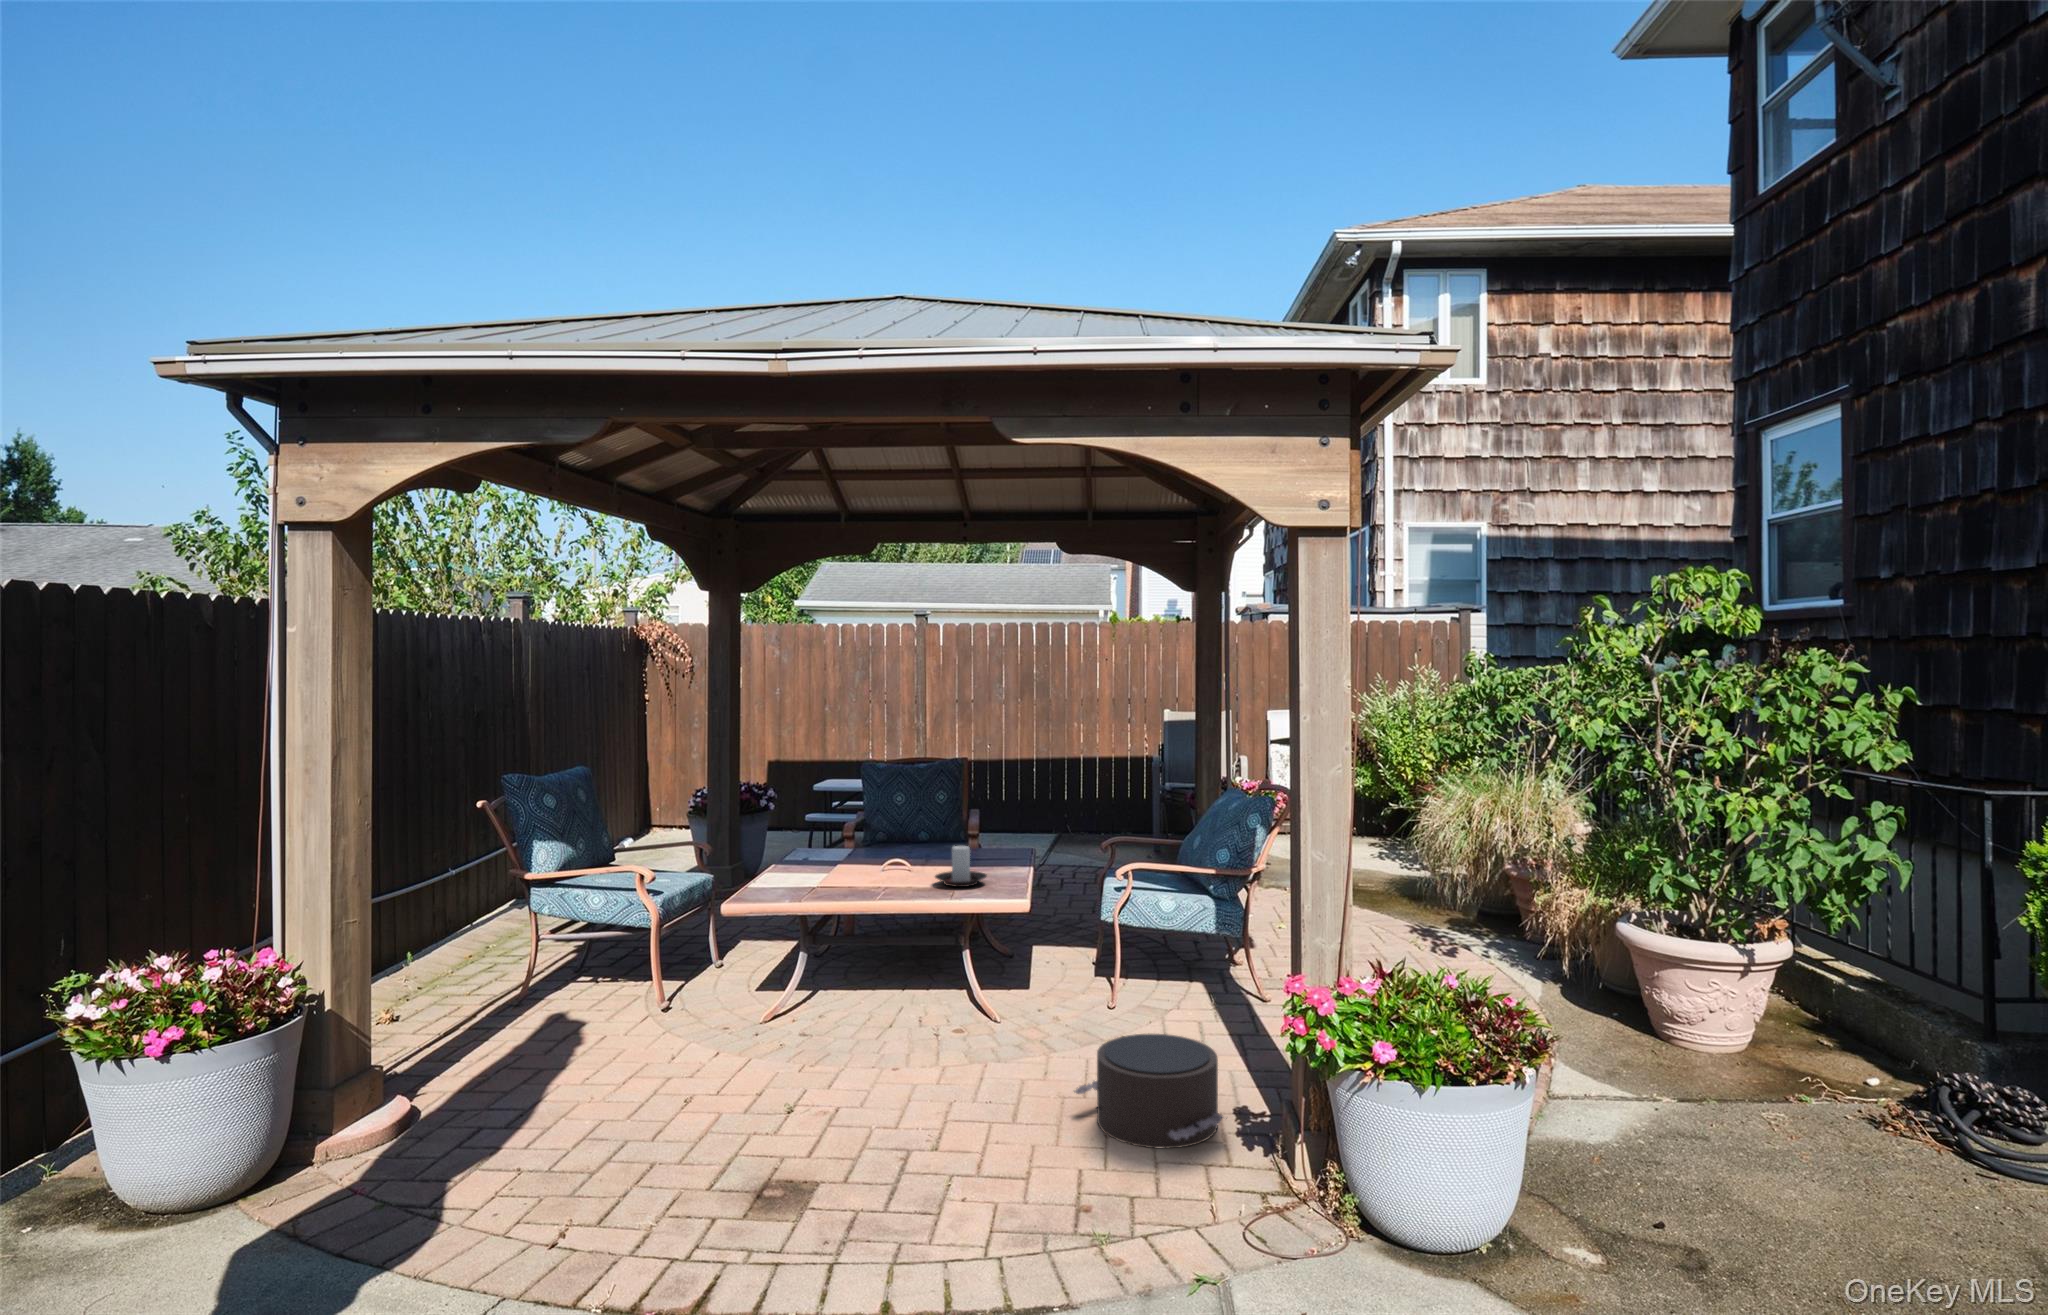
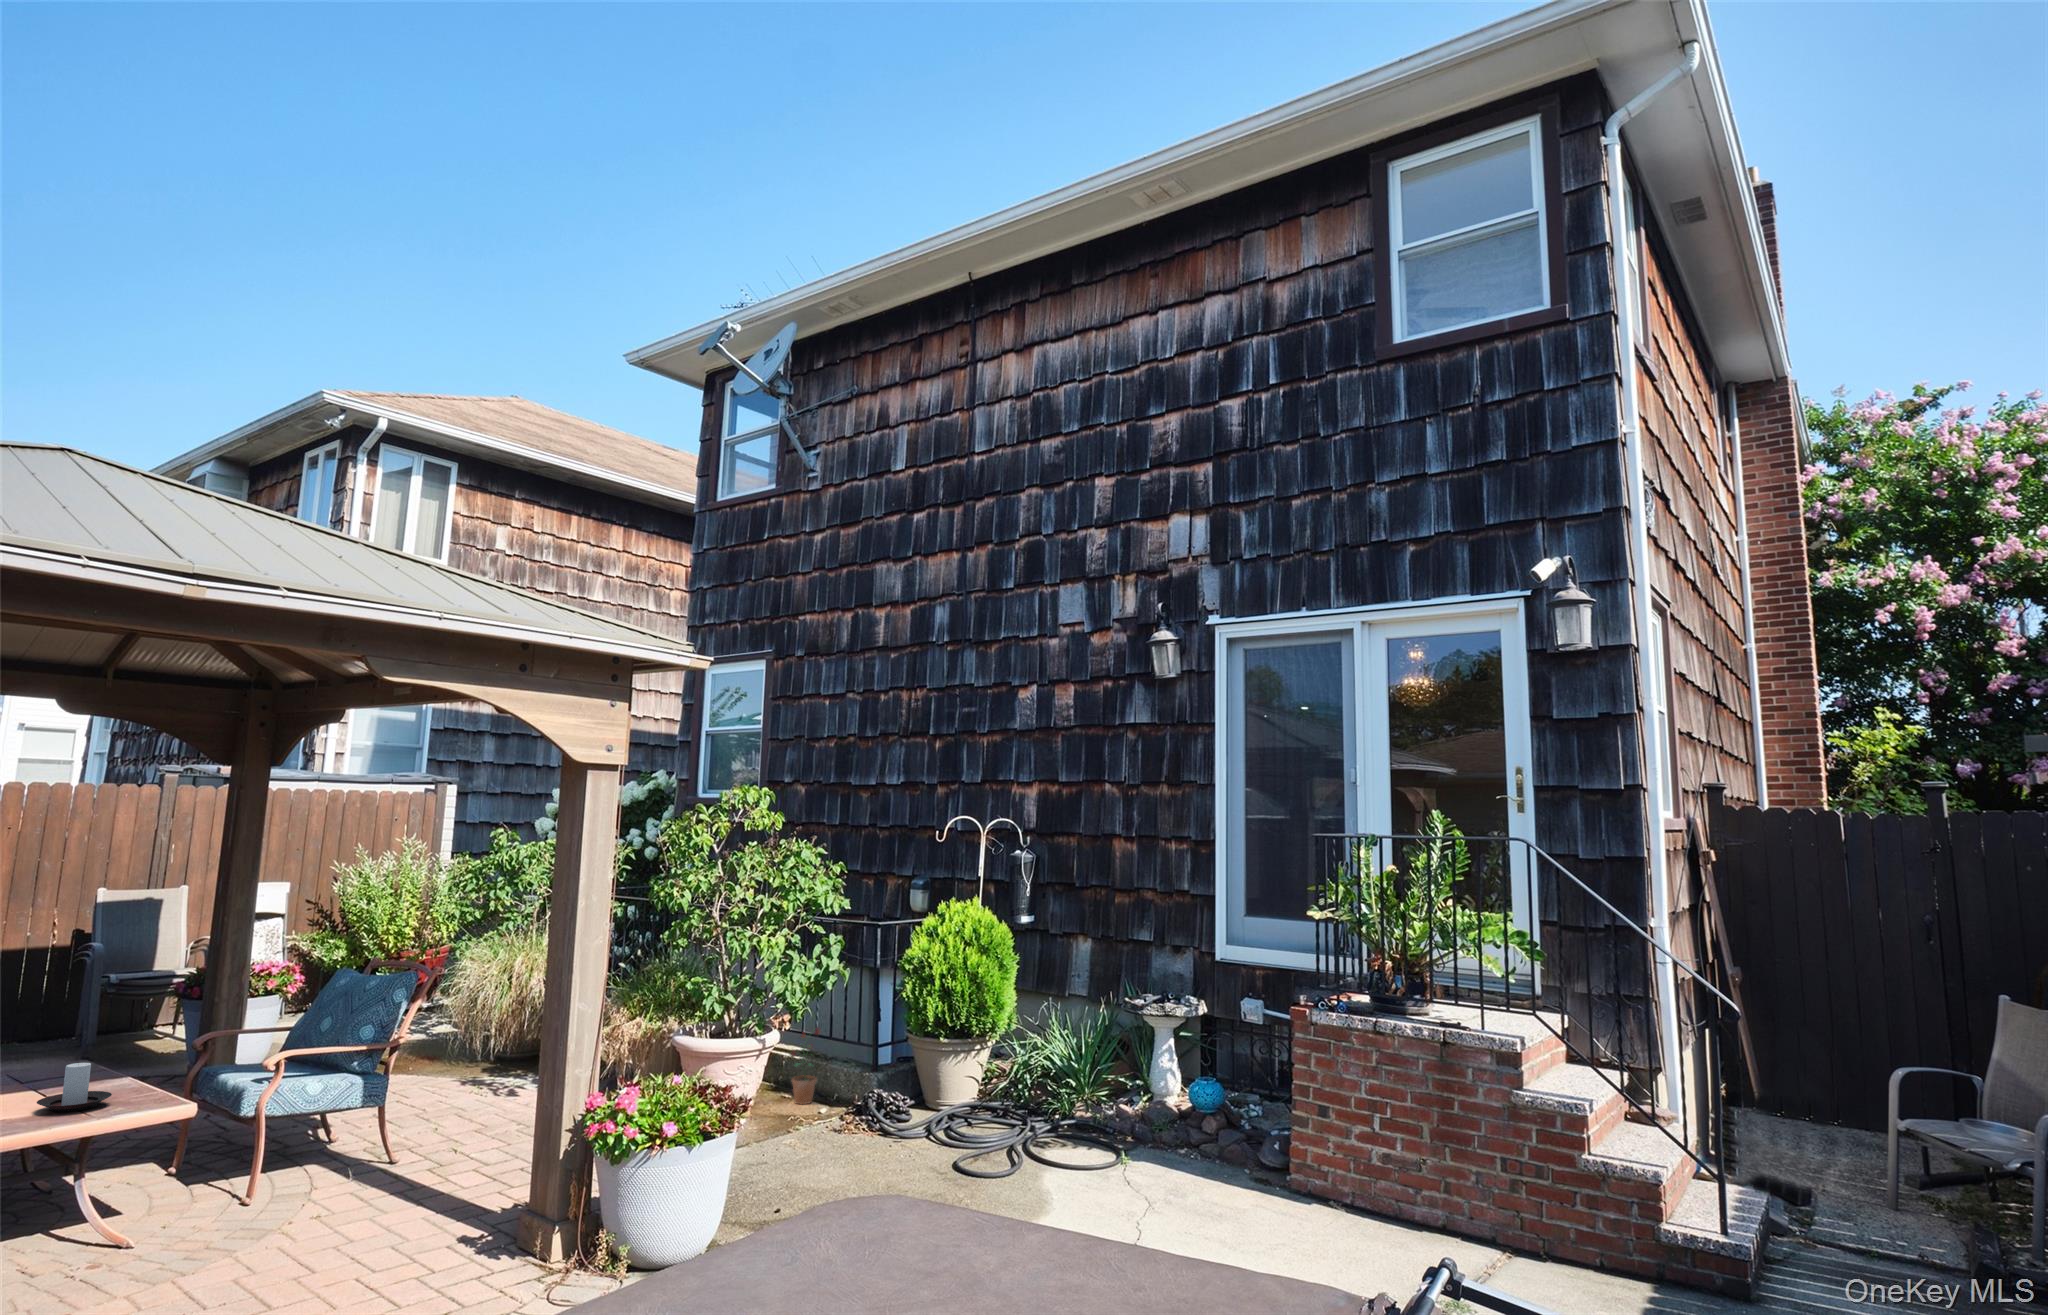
potted plant: none [1814,946,1879,1063] -> present [791,1028,820,1104]
pouf: present [1074,1034,1227,1149] -> none [348,1182,500,1278]

